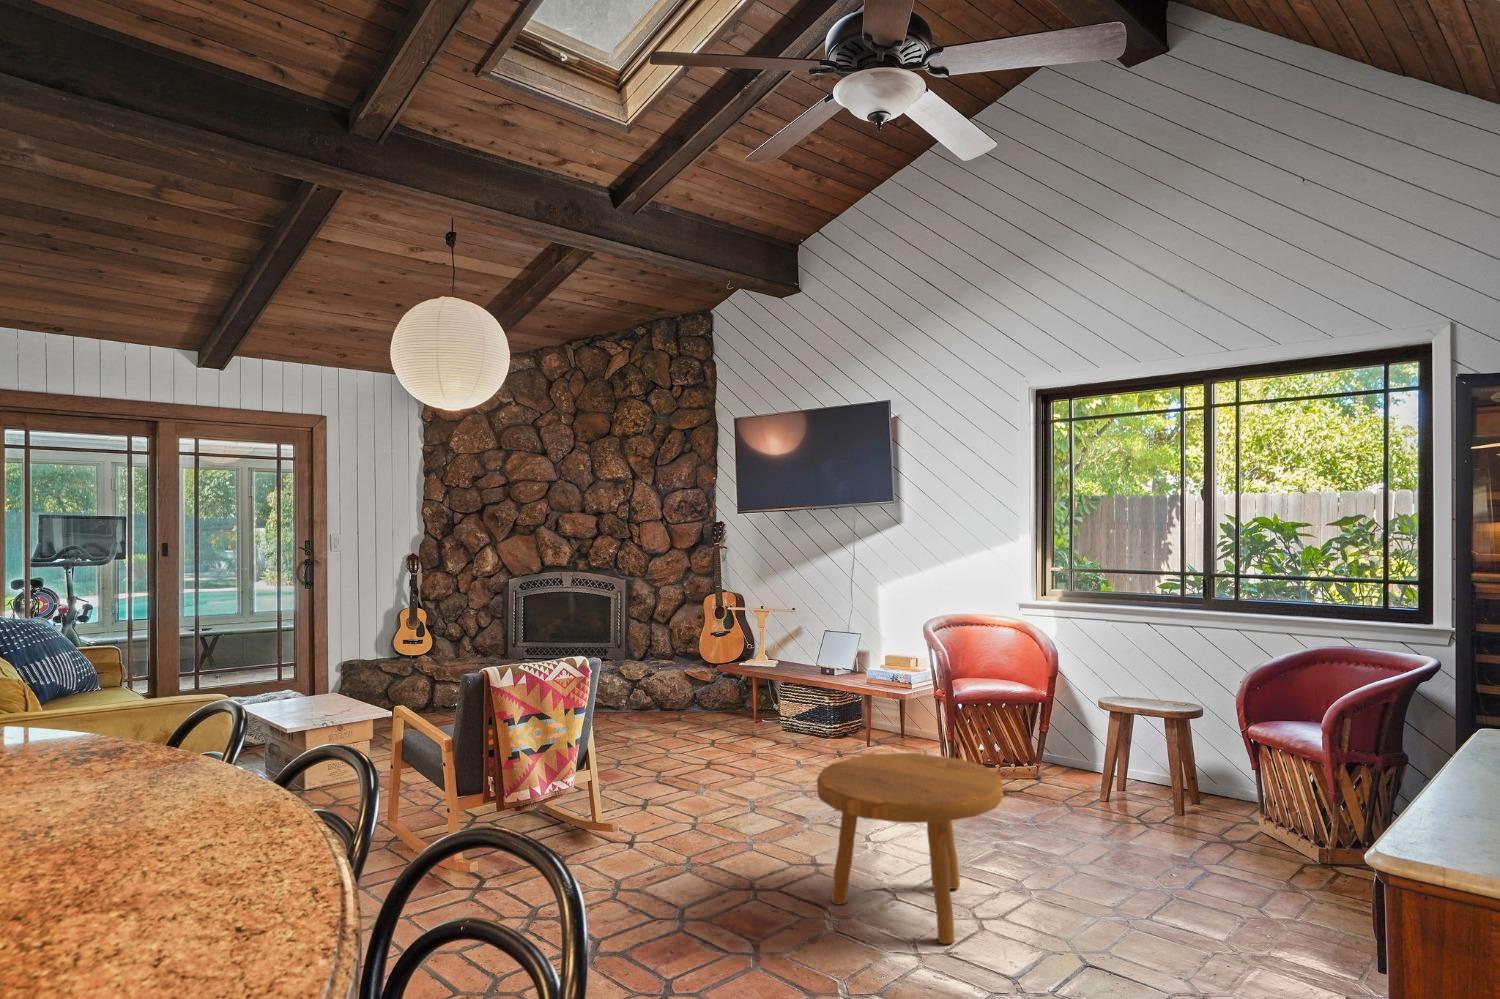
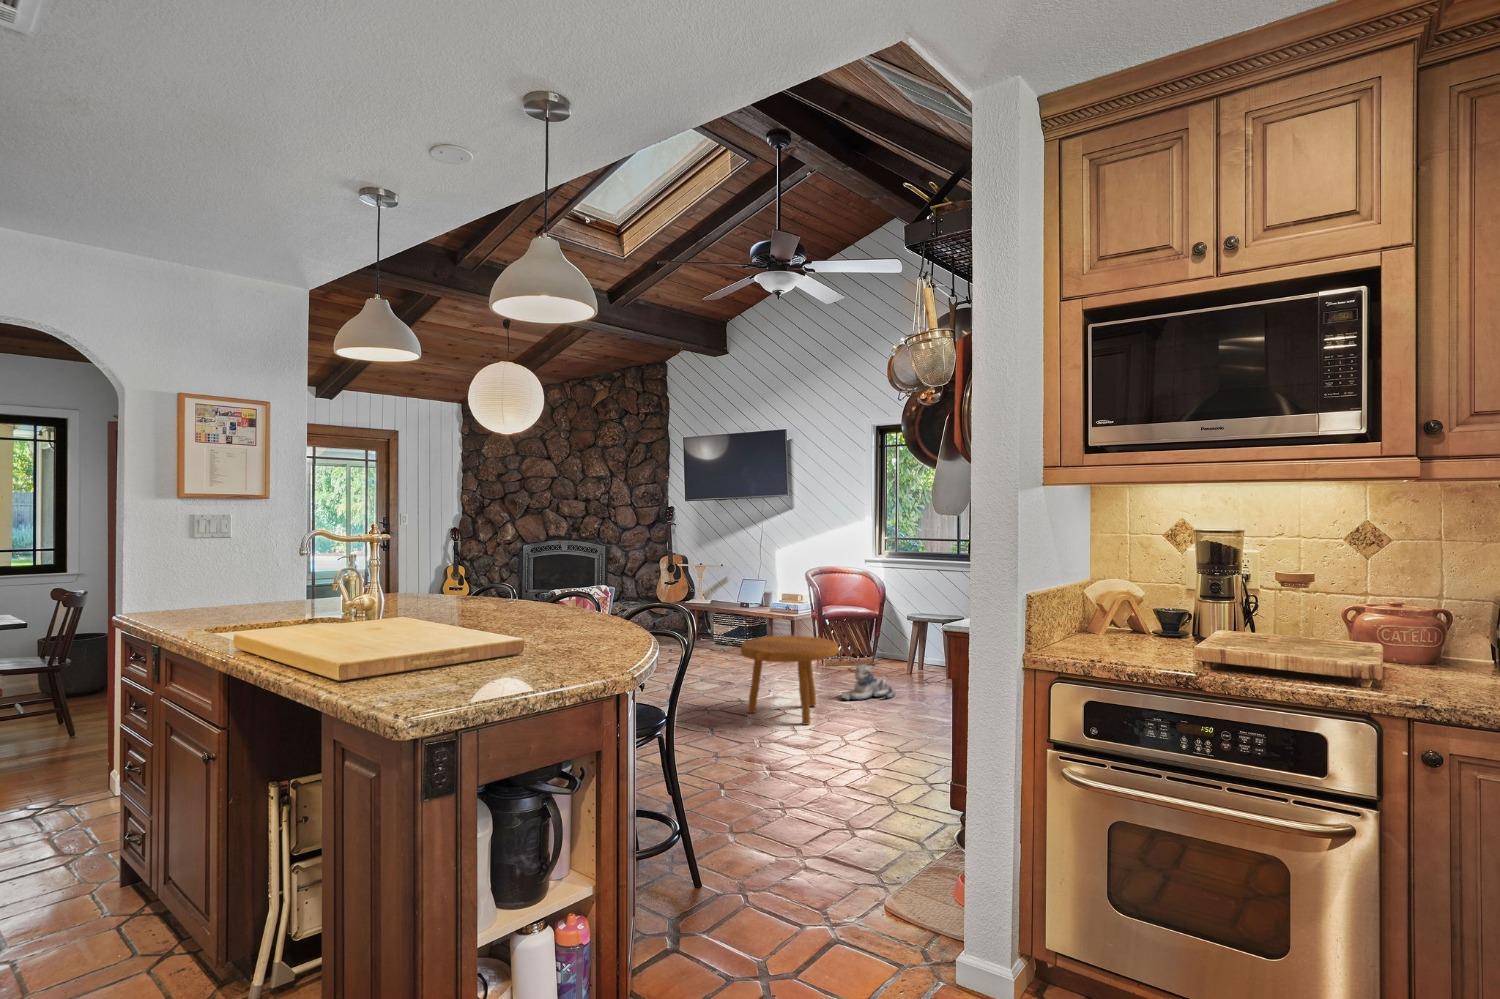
plush toy: none [1003,801,1102,874] -> present [841,663,895,700]

